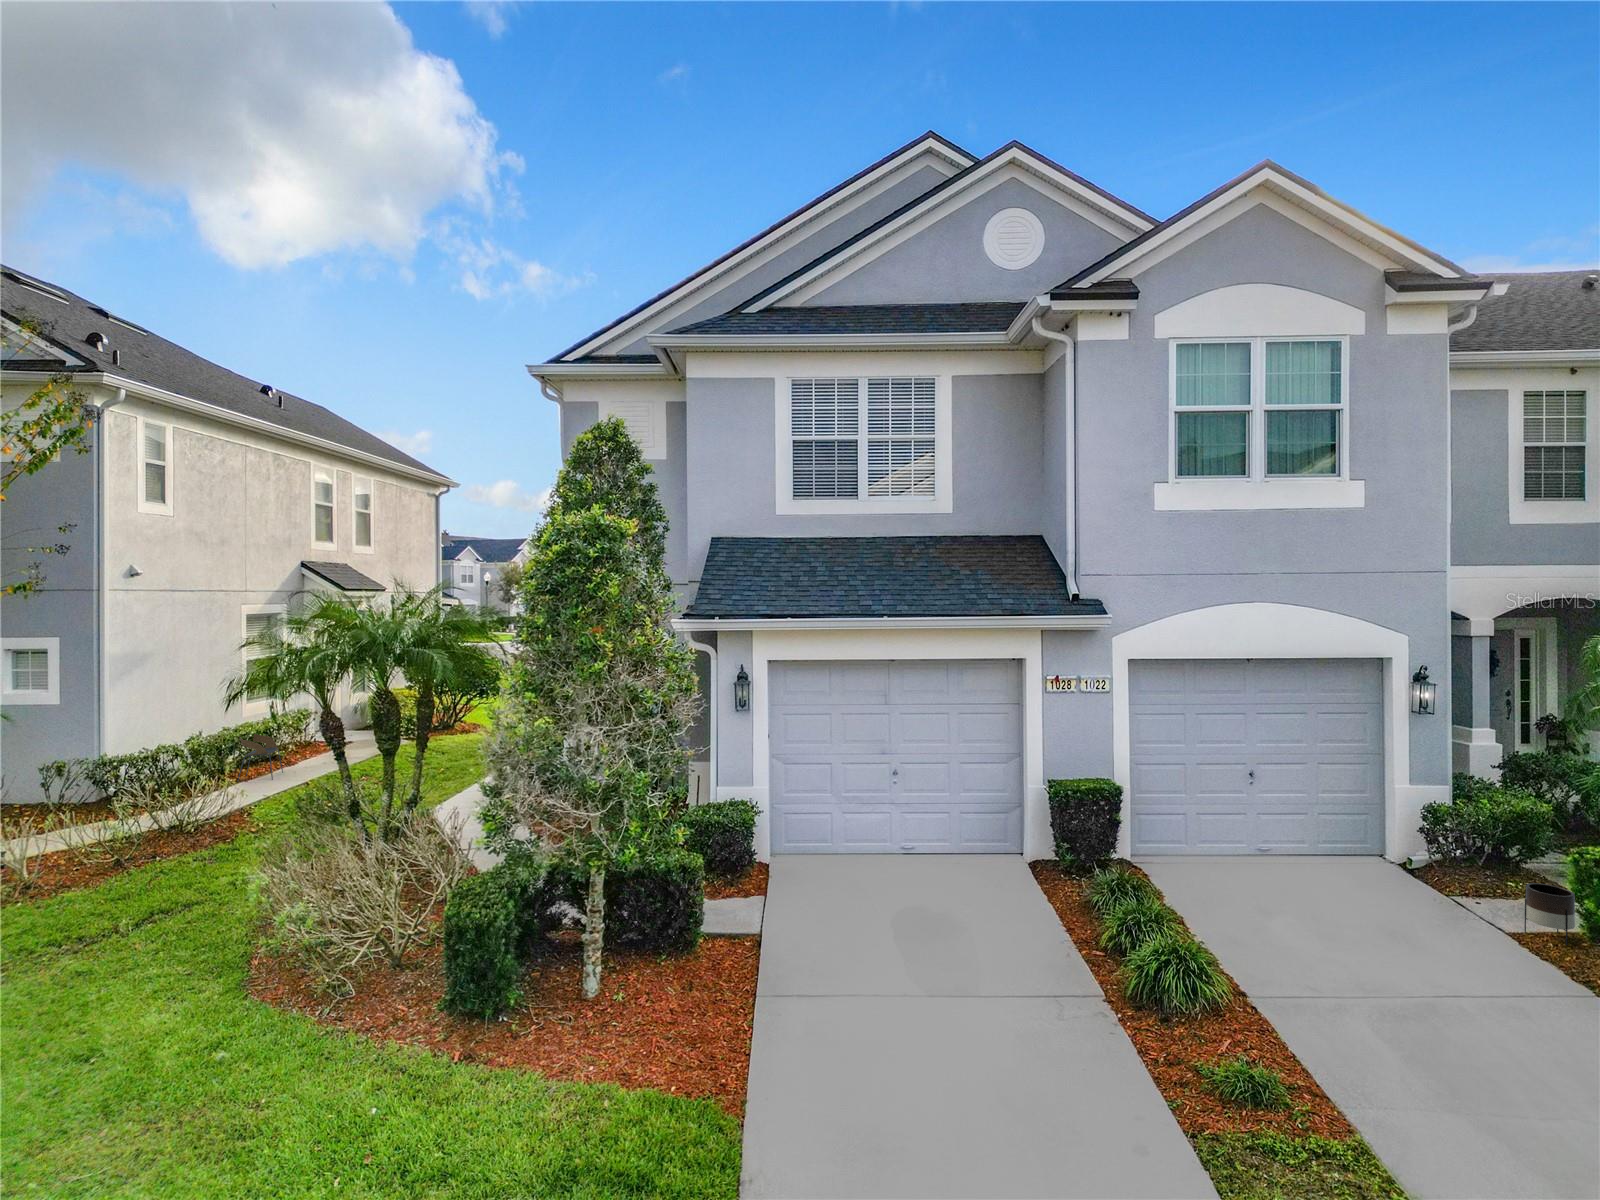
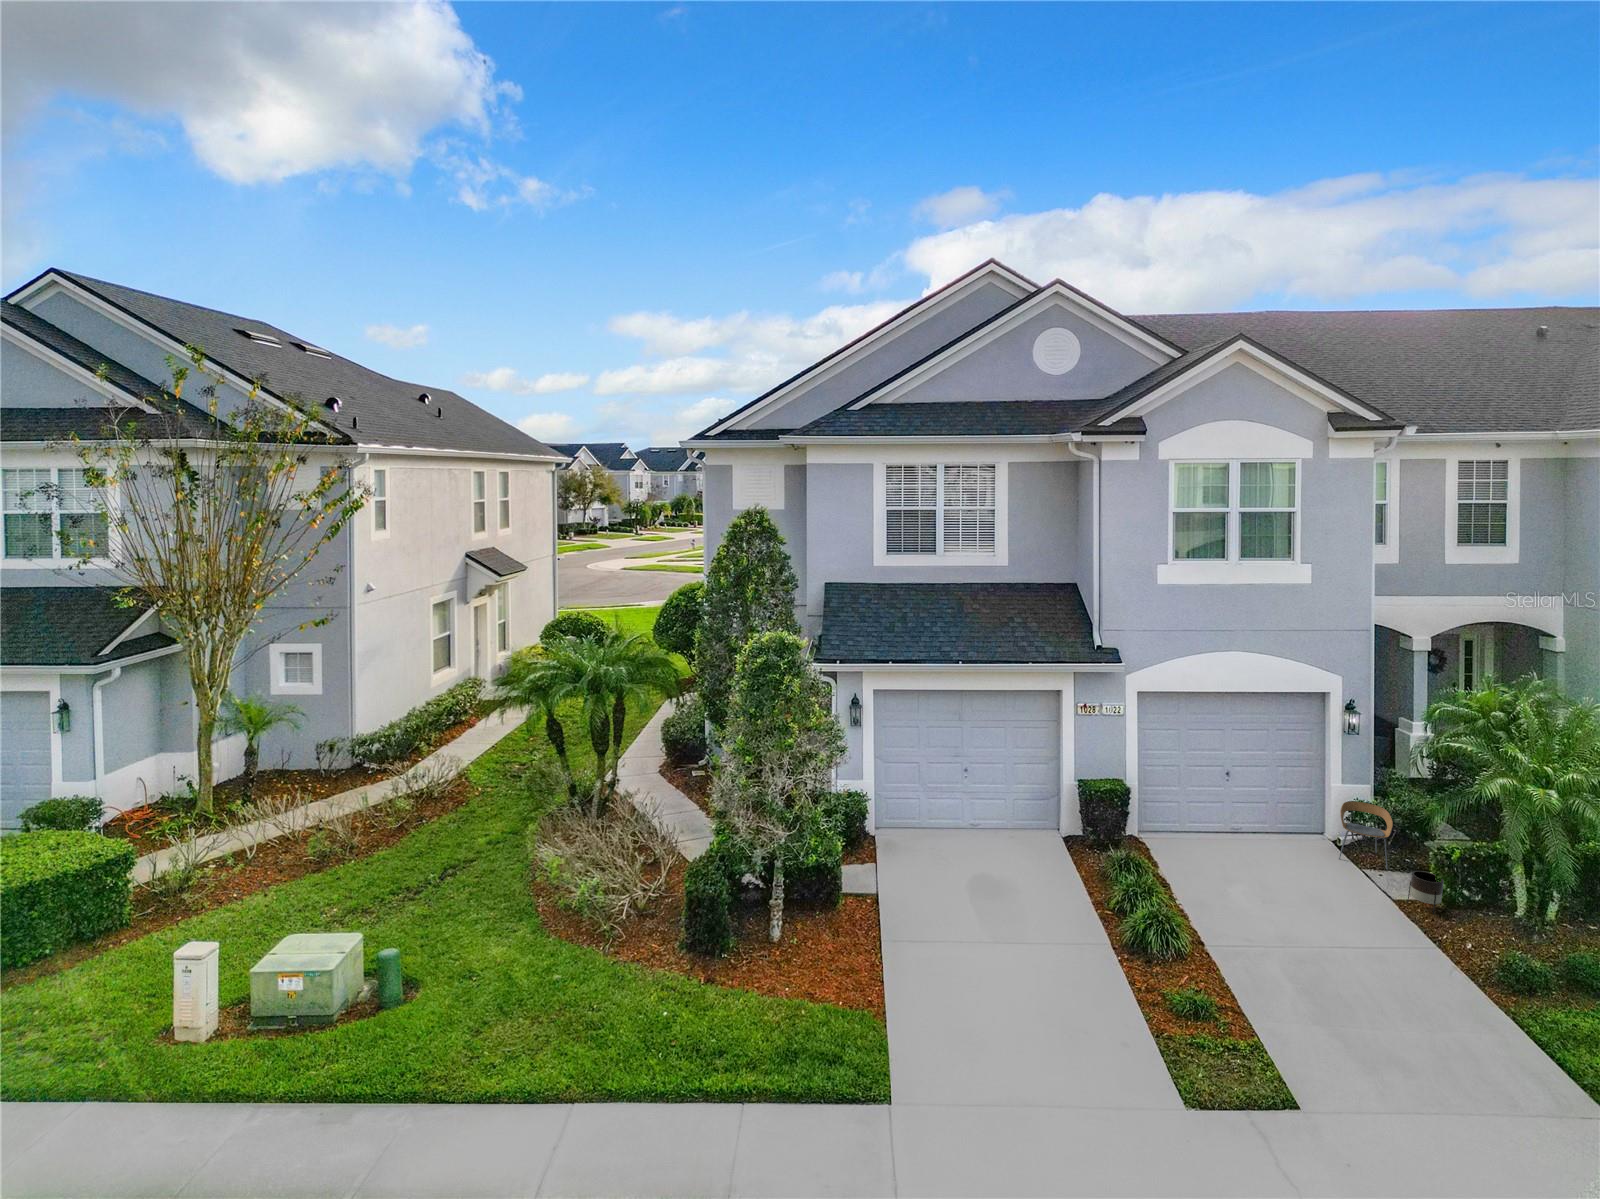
chair: present [237,734,283,782] -> present [1339,801,1393,869]

